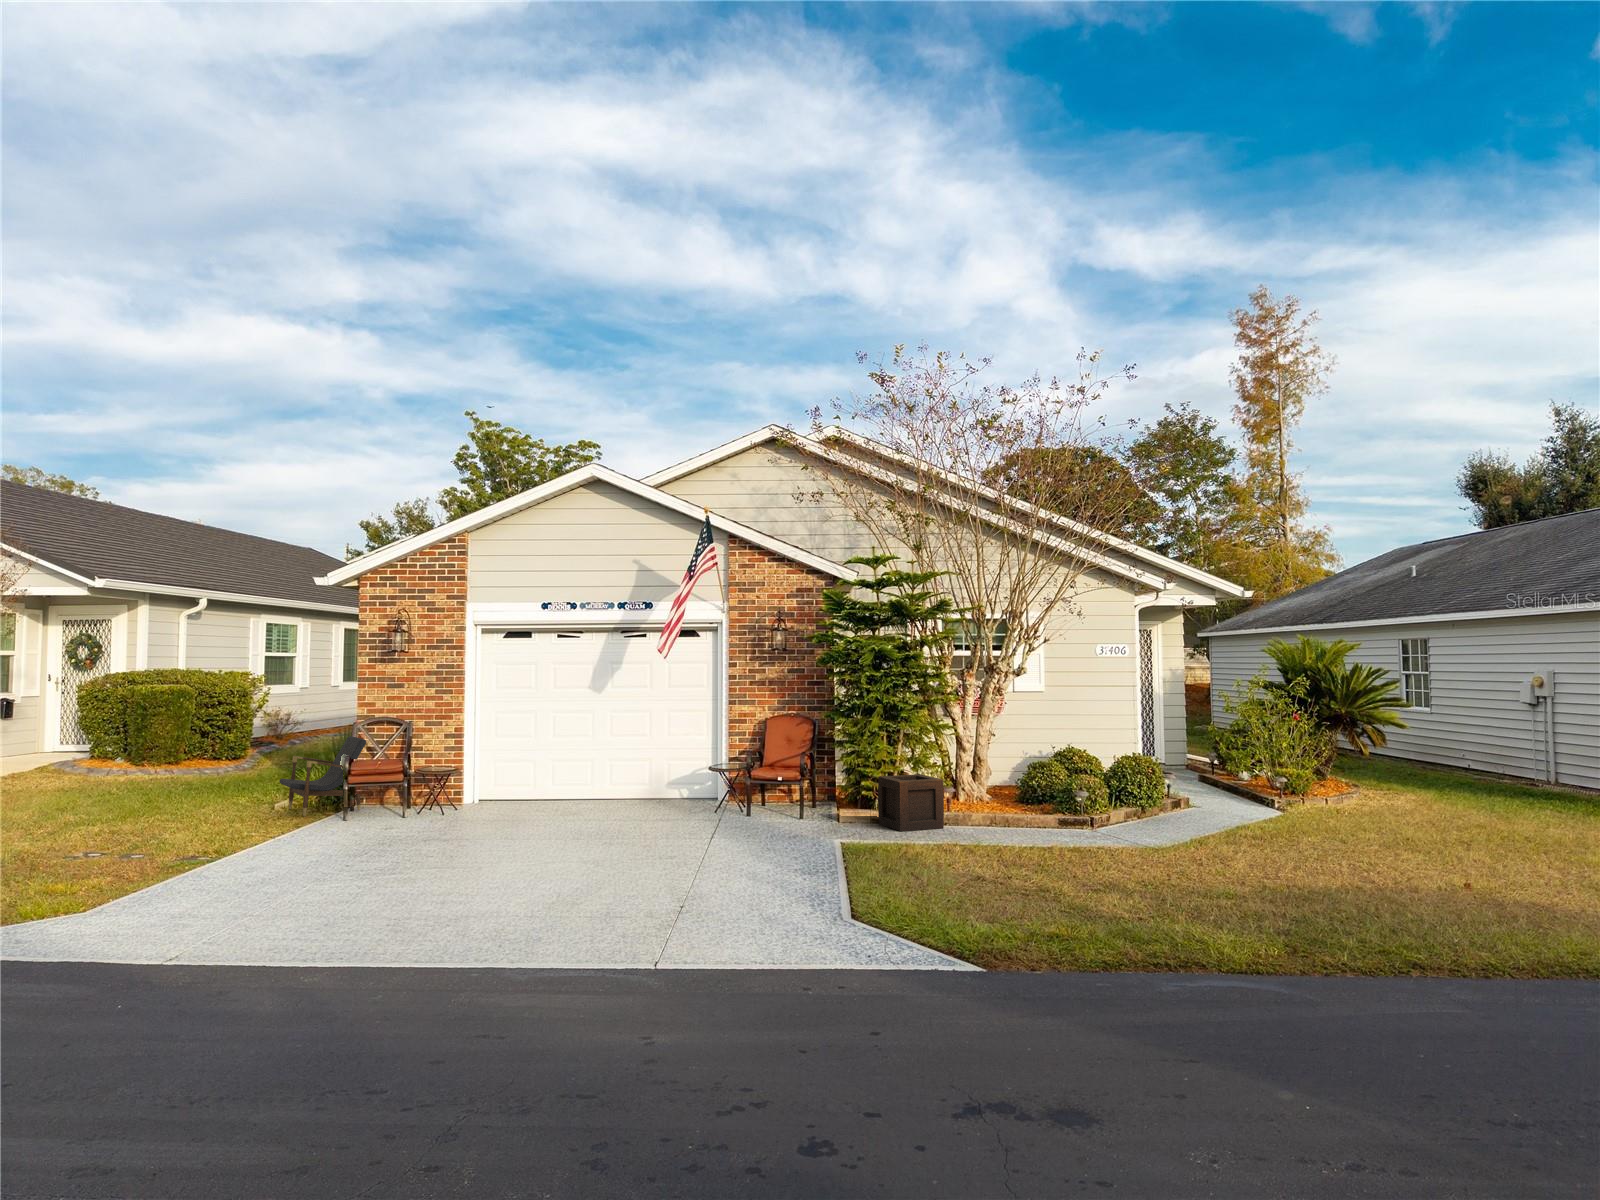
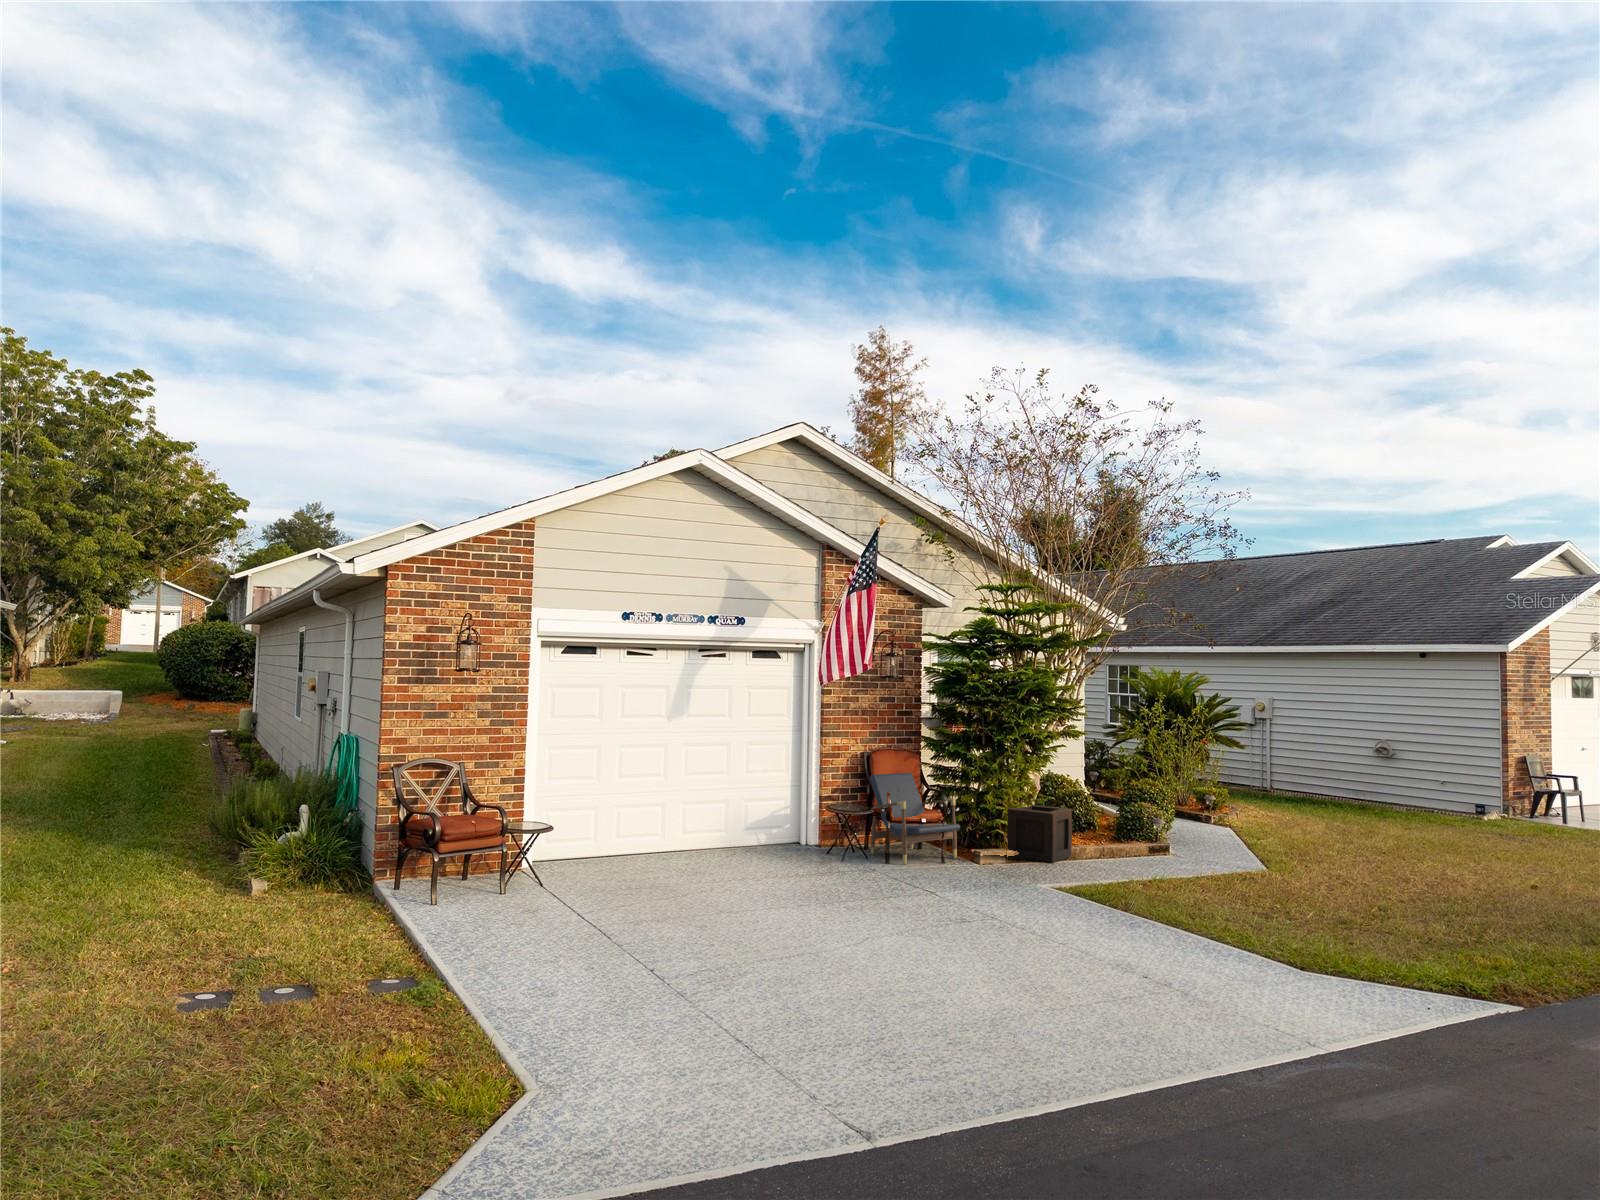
lounge chair: present [279,736,366,816] -> present [870,773,960,864]

